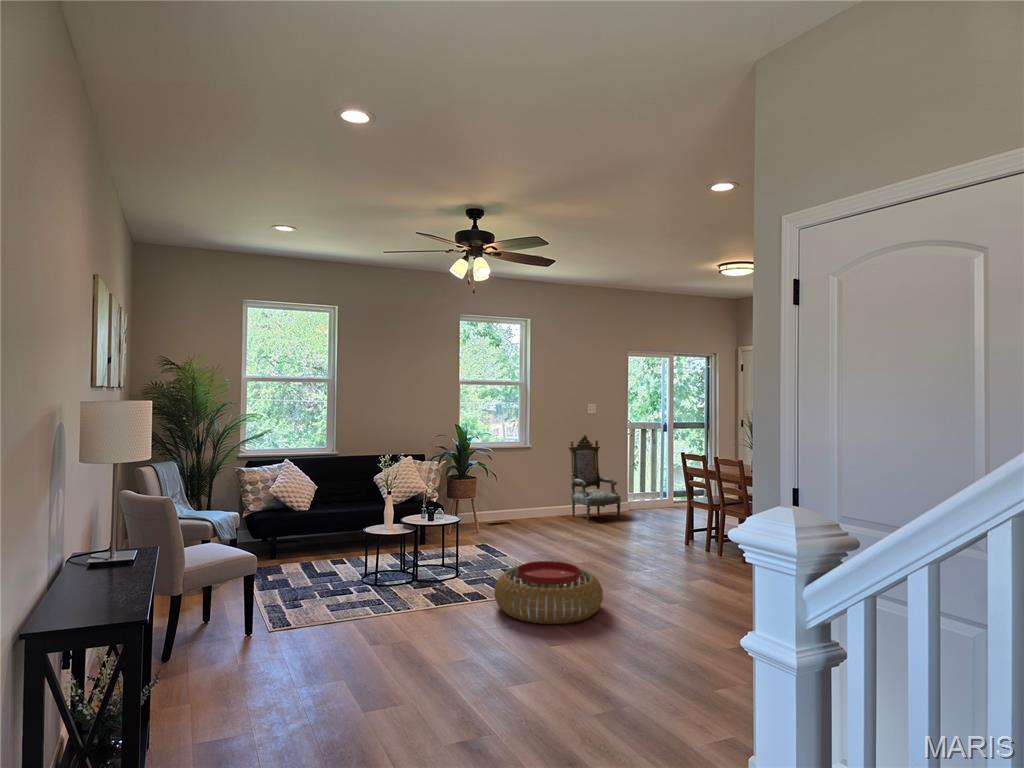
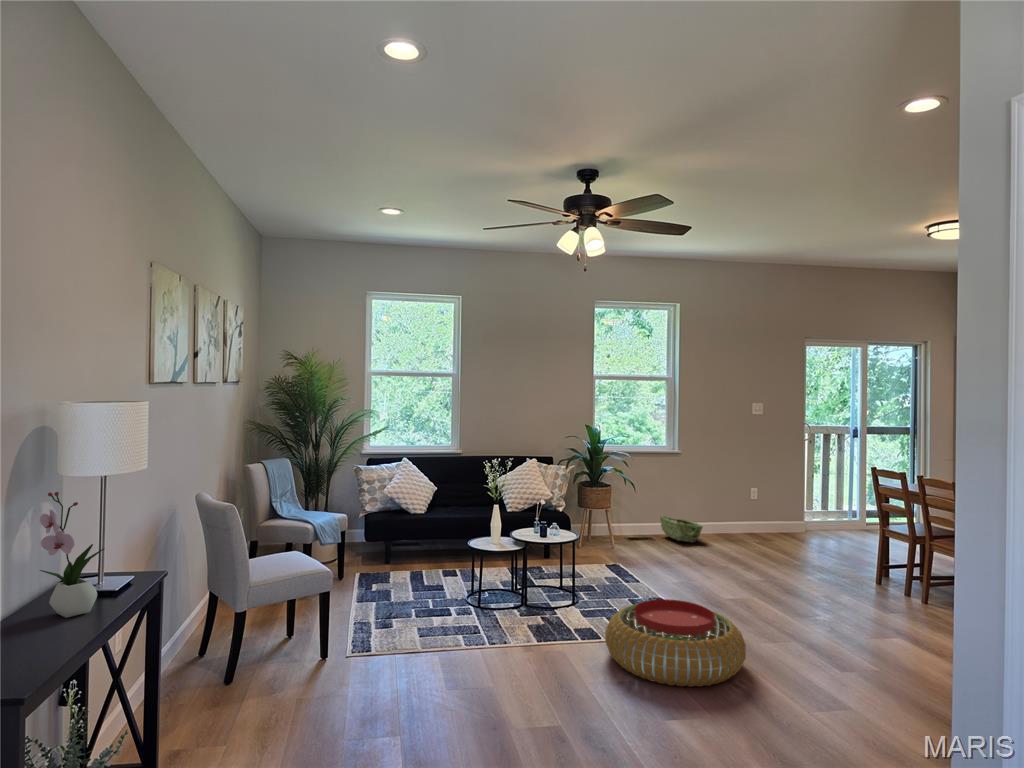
armchair: present [568,435,621,522] -> none [726,438,792,544]
flower arrangement: none [68,479,125,585] -> present [40,492,104,618]
woven basket: none [515,503,551,524] -> present [661,516,702,542]

